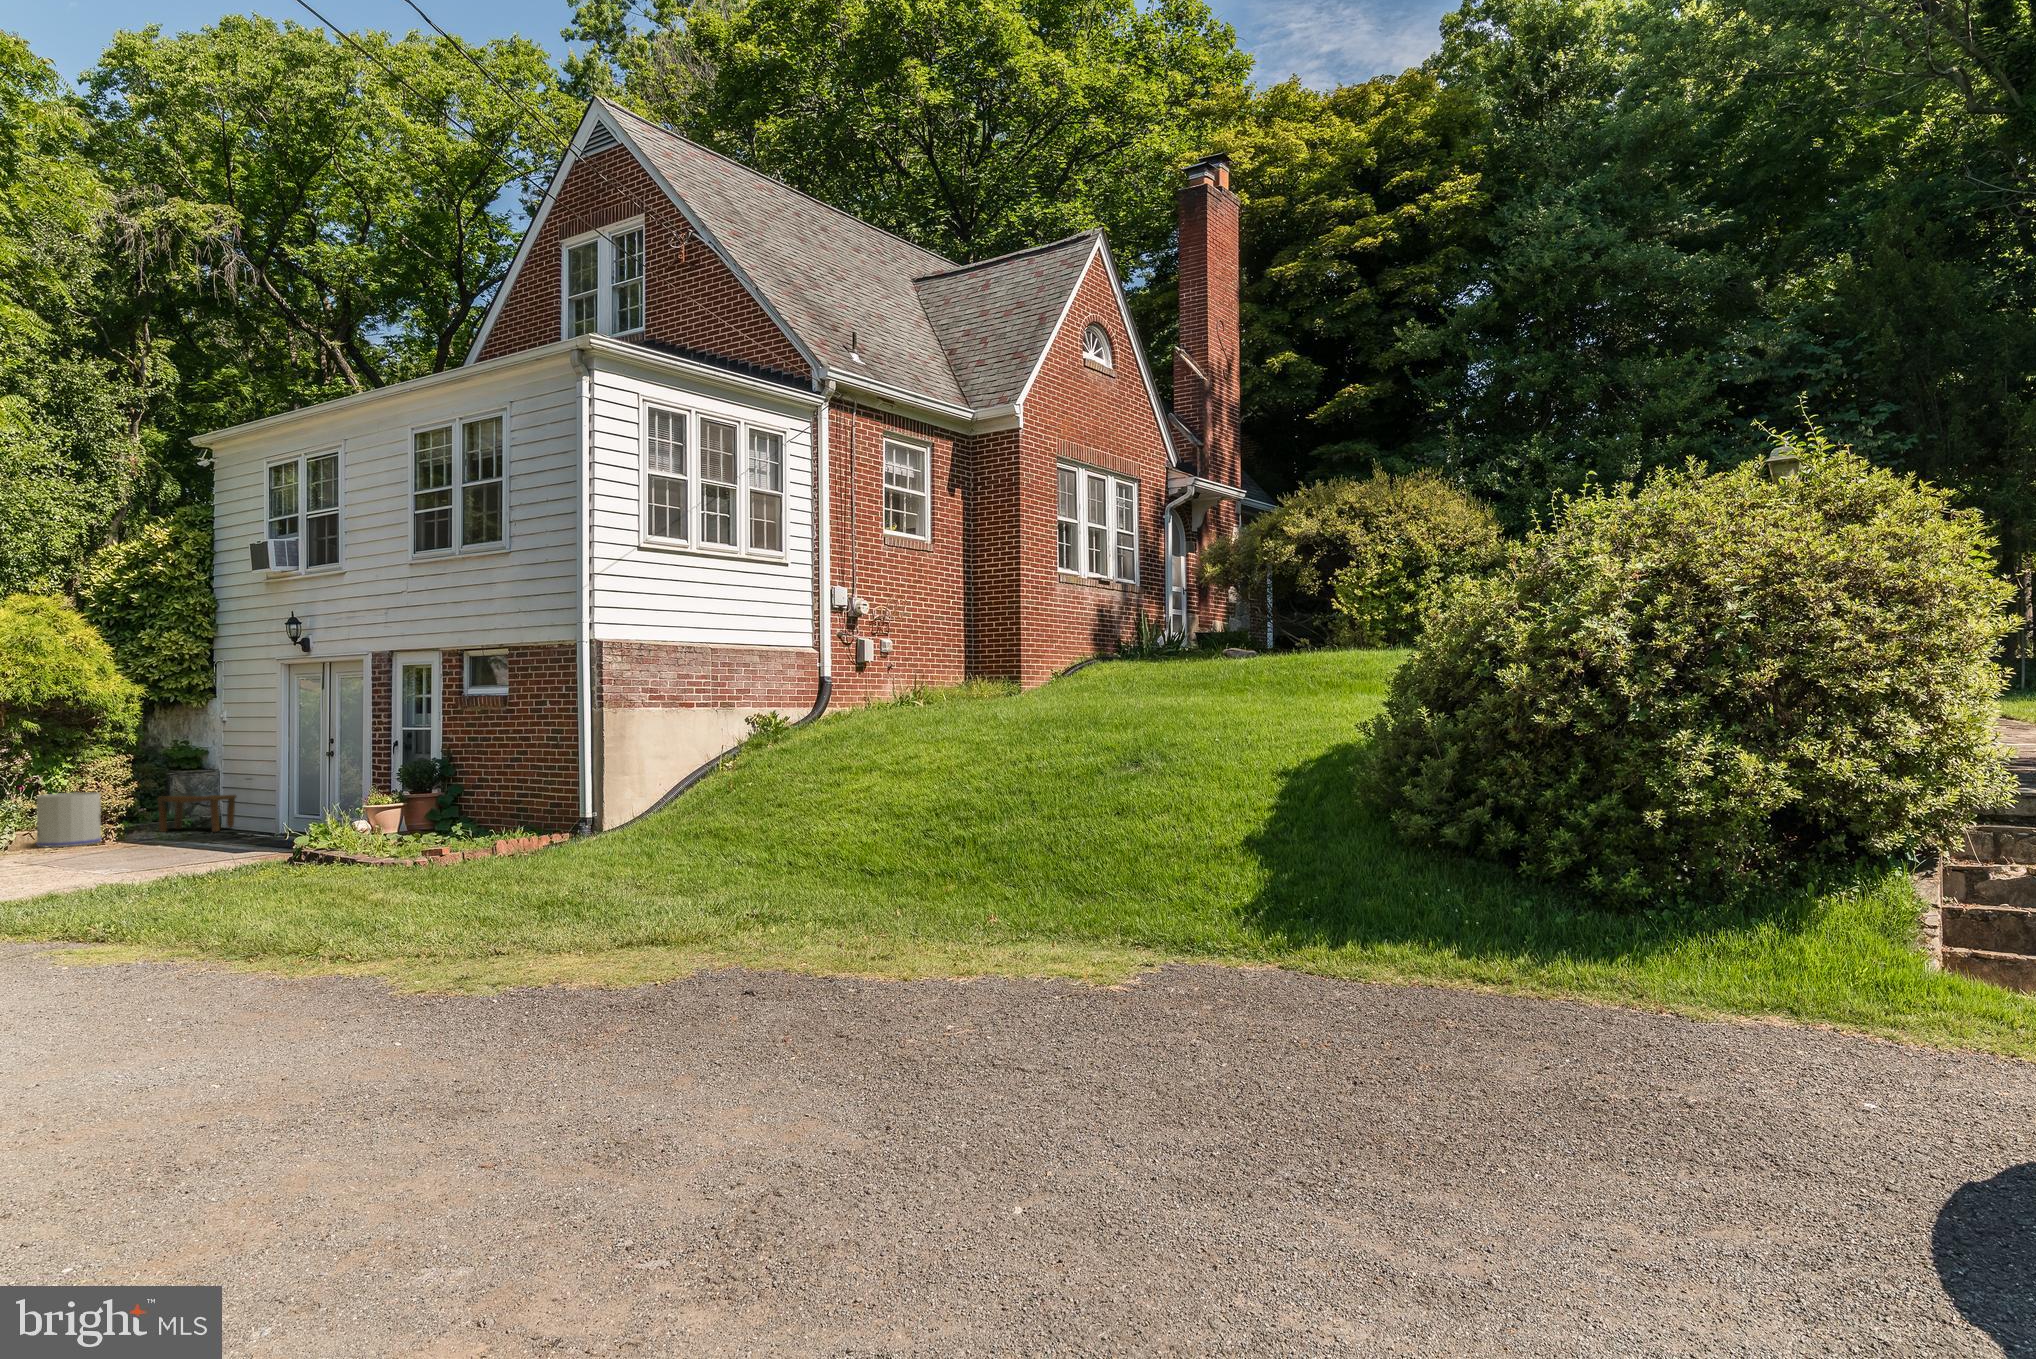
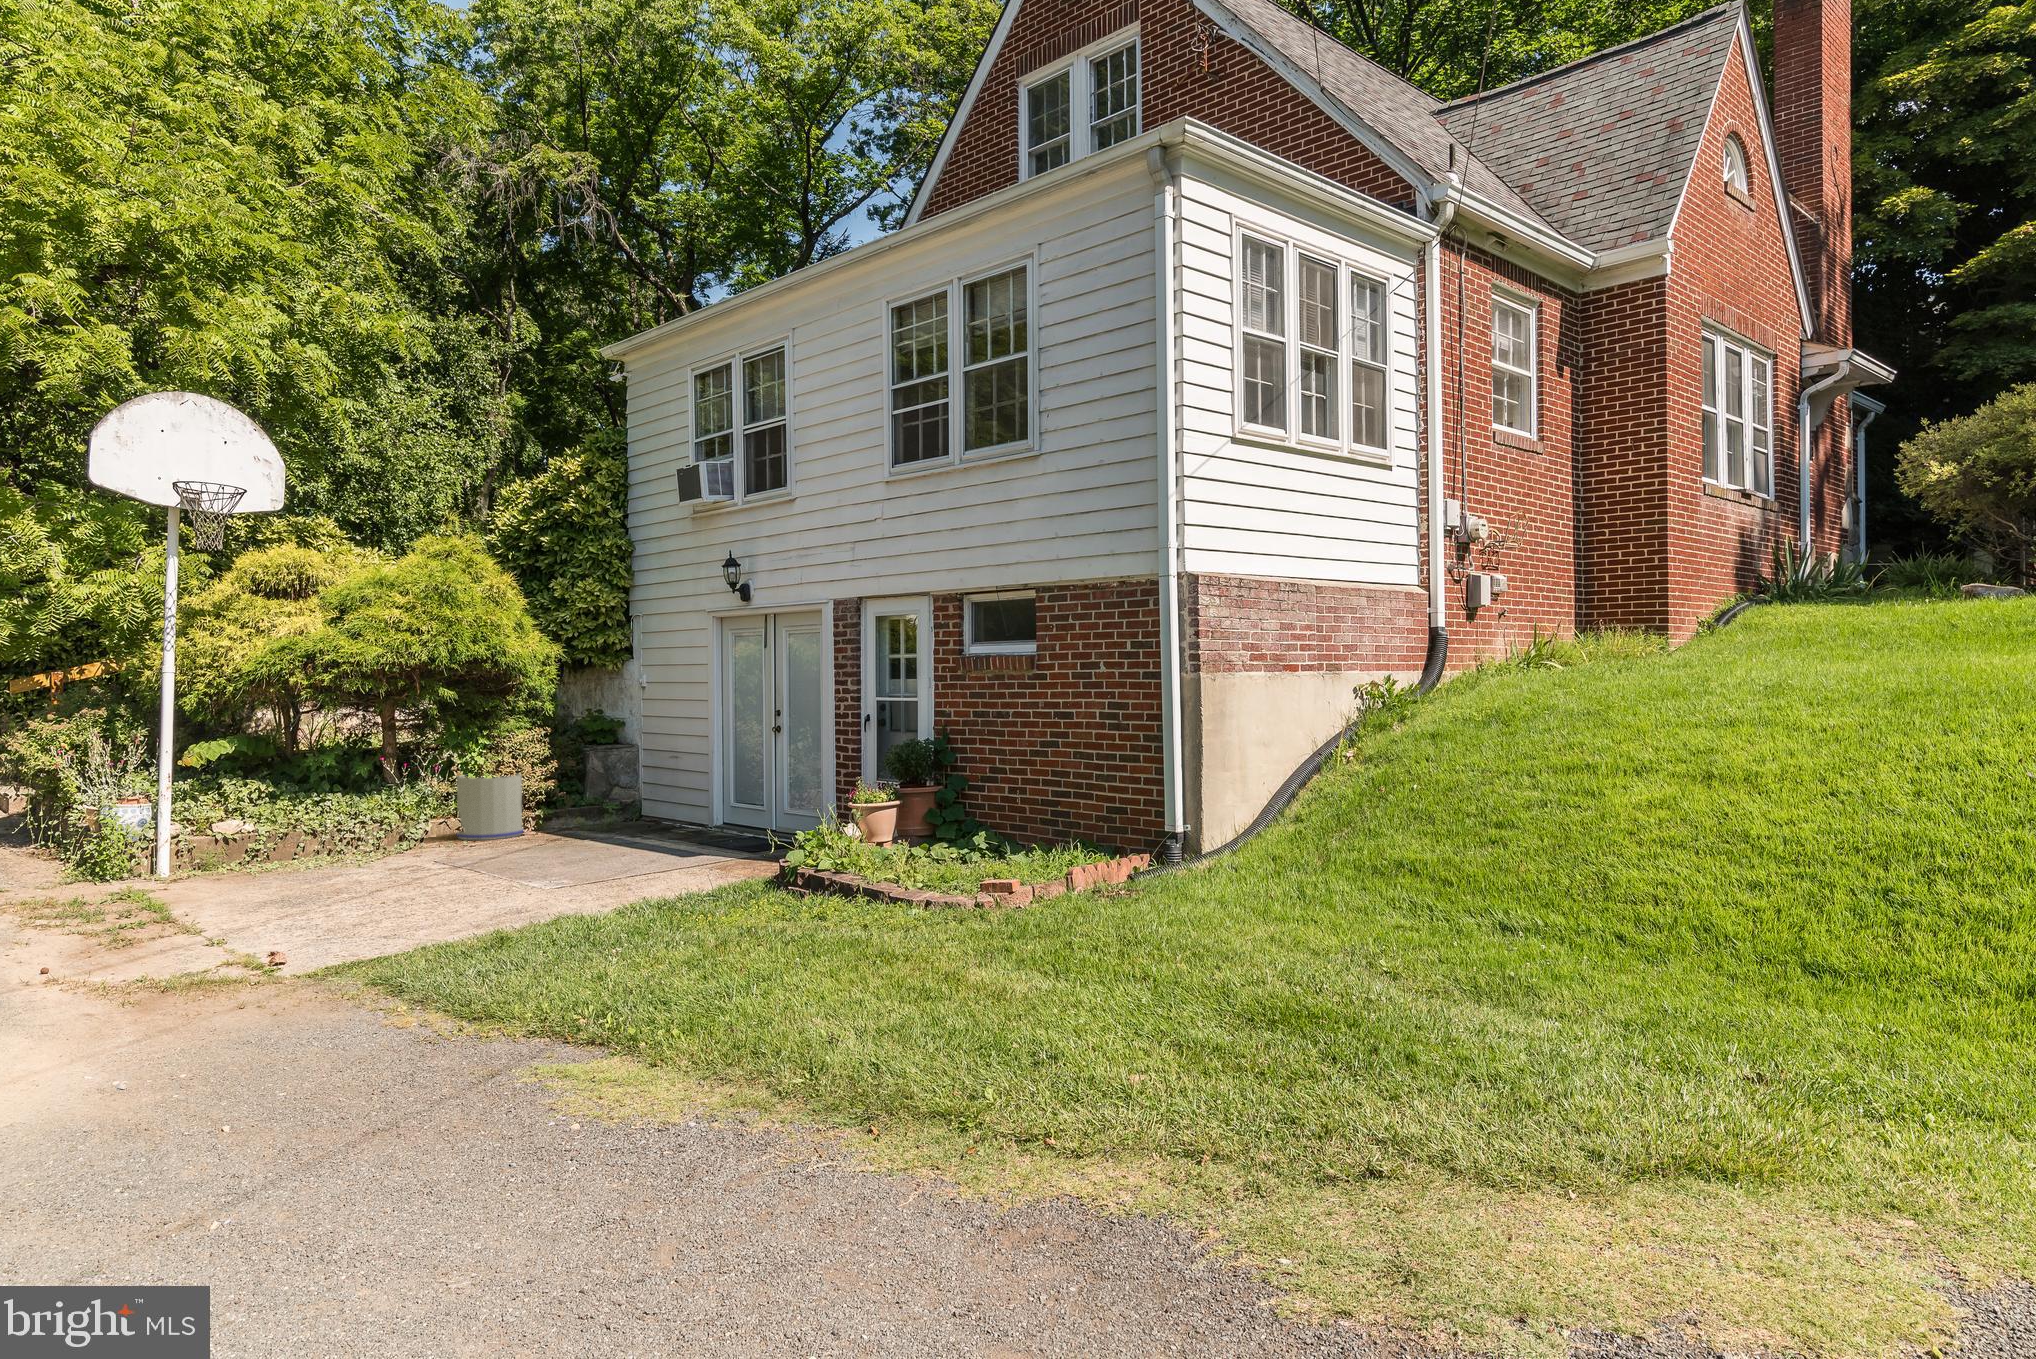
bench: present [158,795,236,832] -> none [575,777,659,823]

